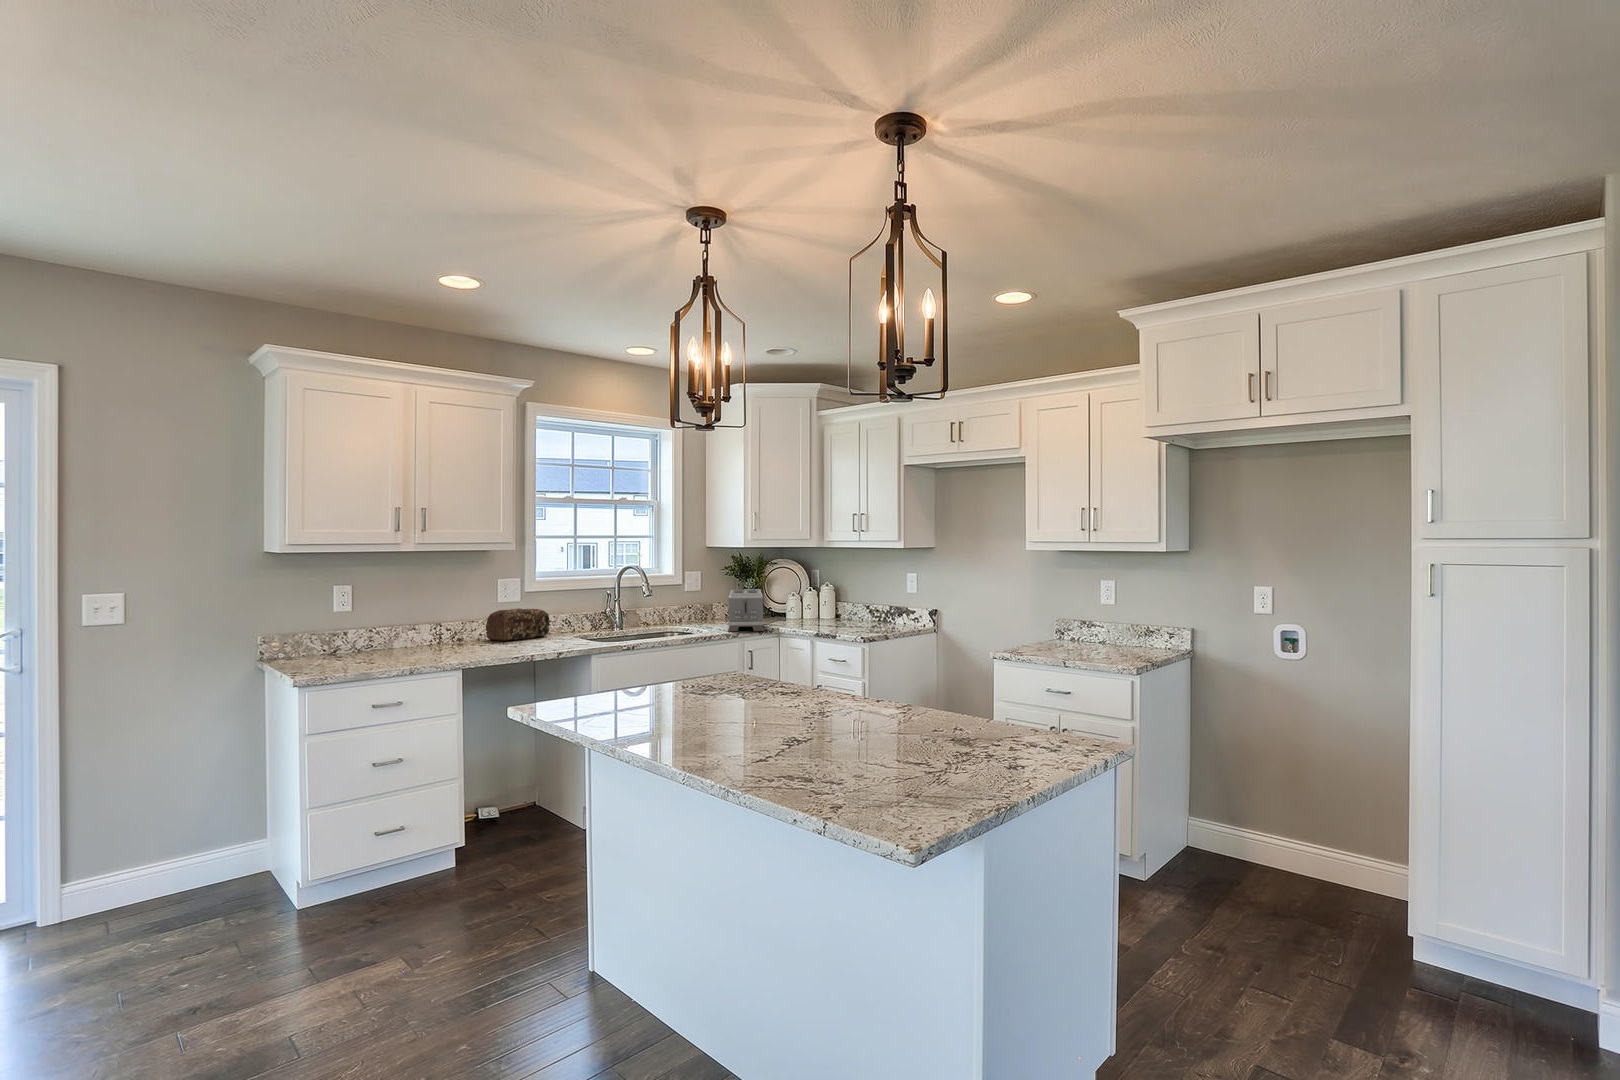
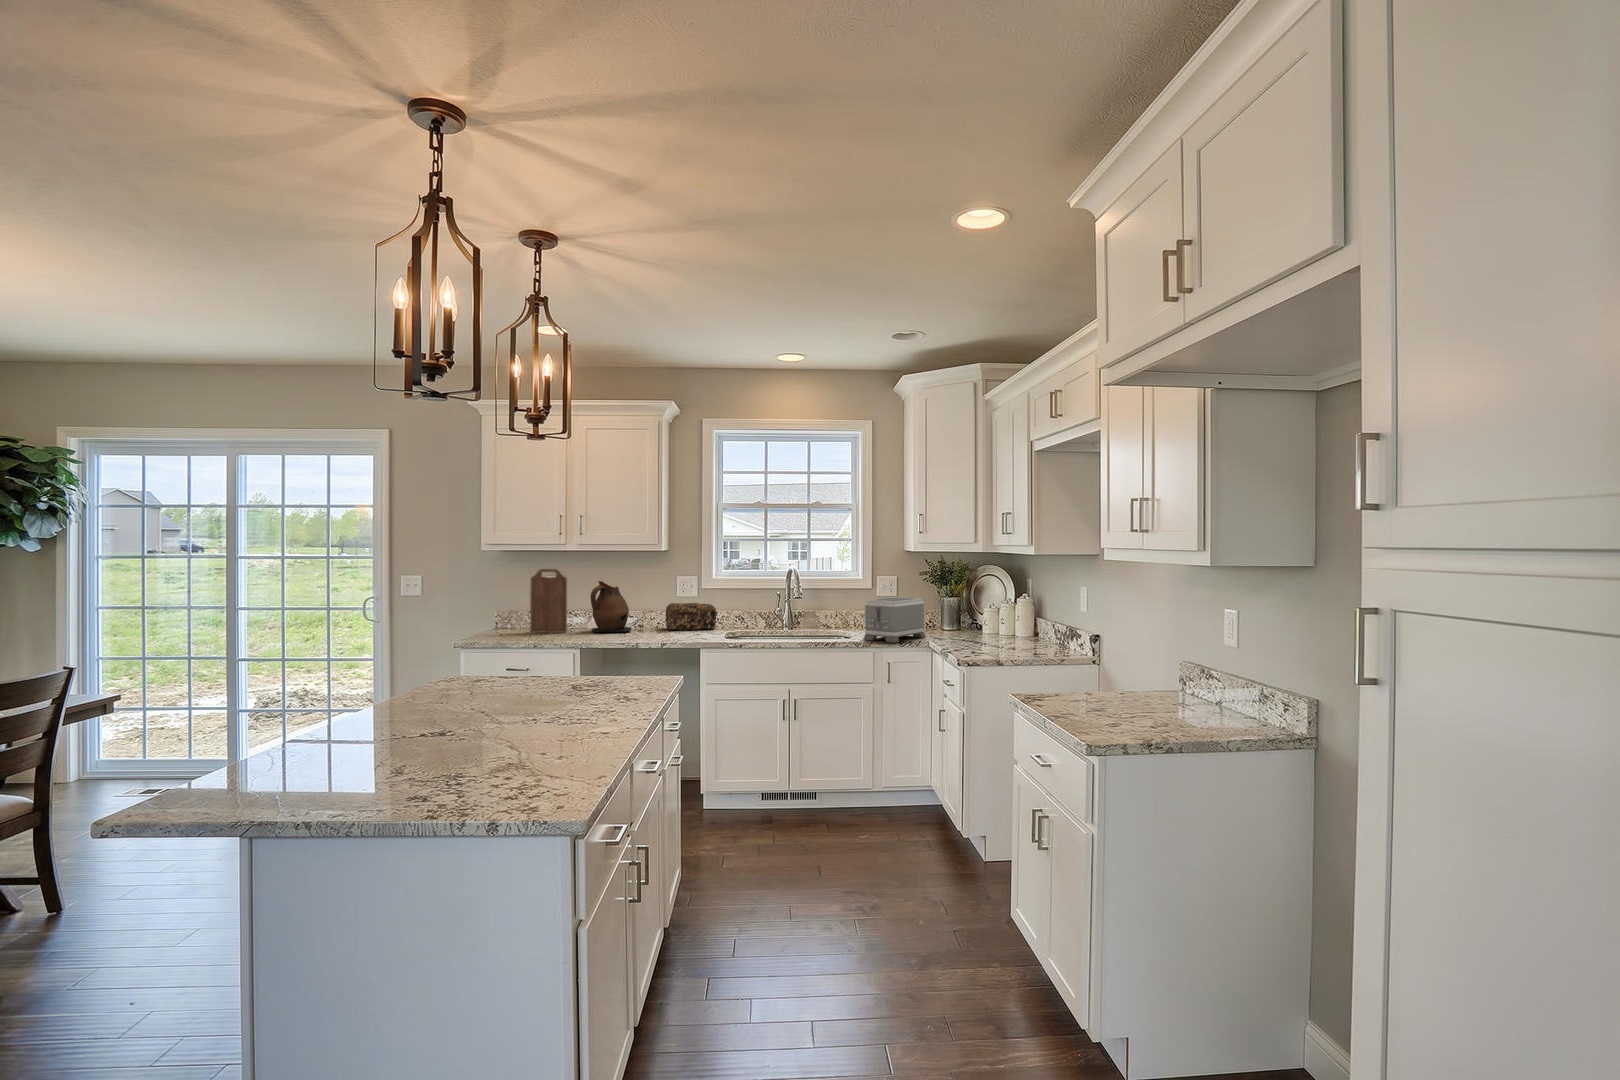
cutting board: none [337,575,391,659] -> present [530,569,567,633]
ceramic pitcher: none [407,588,469,650] -> present [591,581,631,632]

